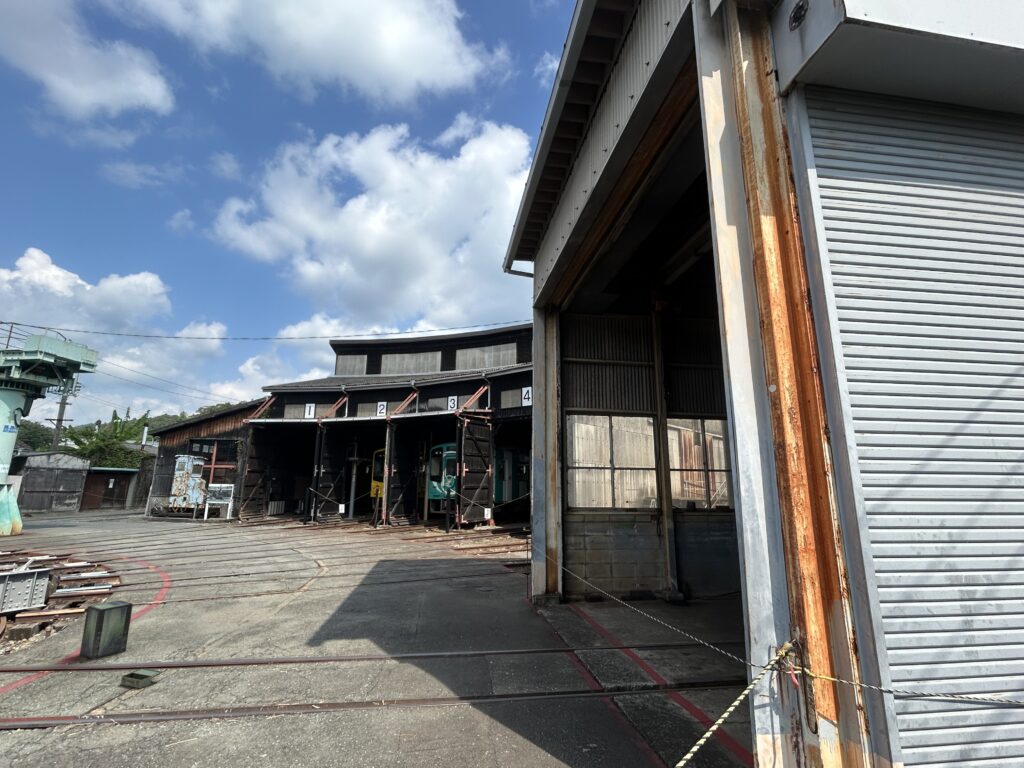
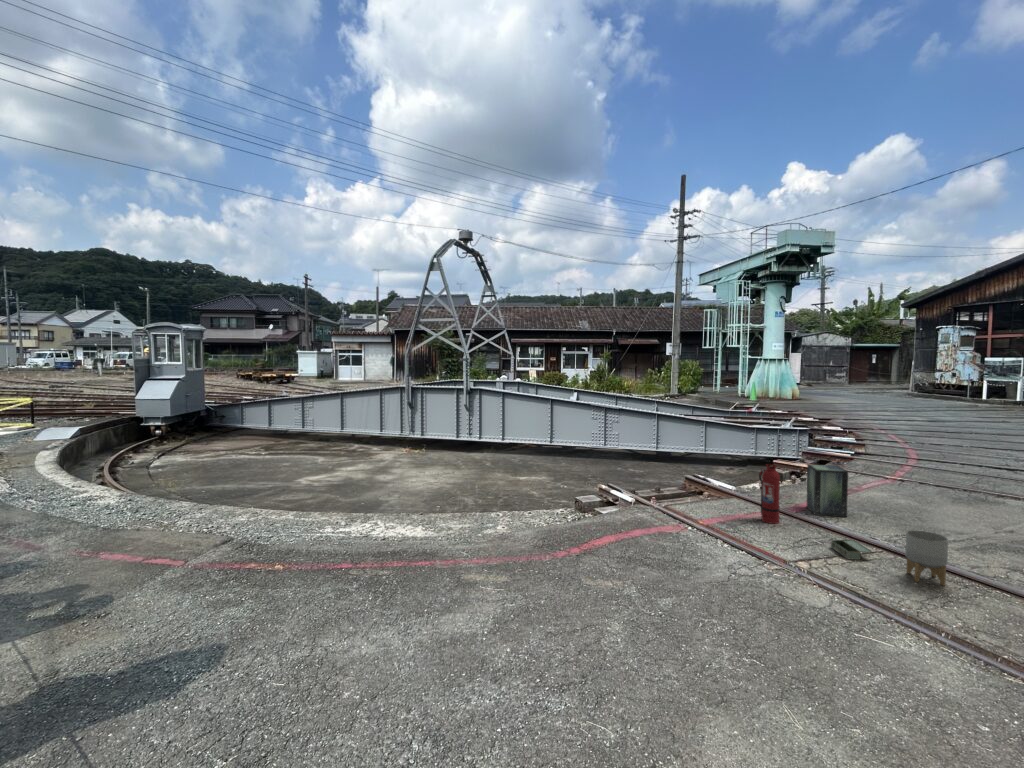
fire extinguisher: none [29,614,63,688] -> present [759,464,780,524]
planter: none [190,636,224,683] -> present [905,530,948,586]

